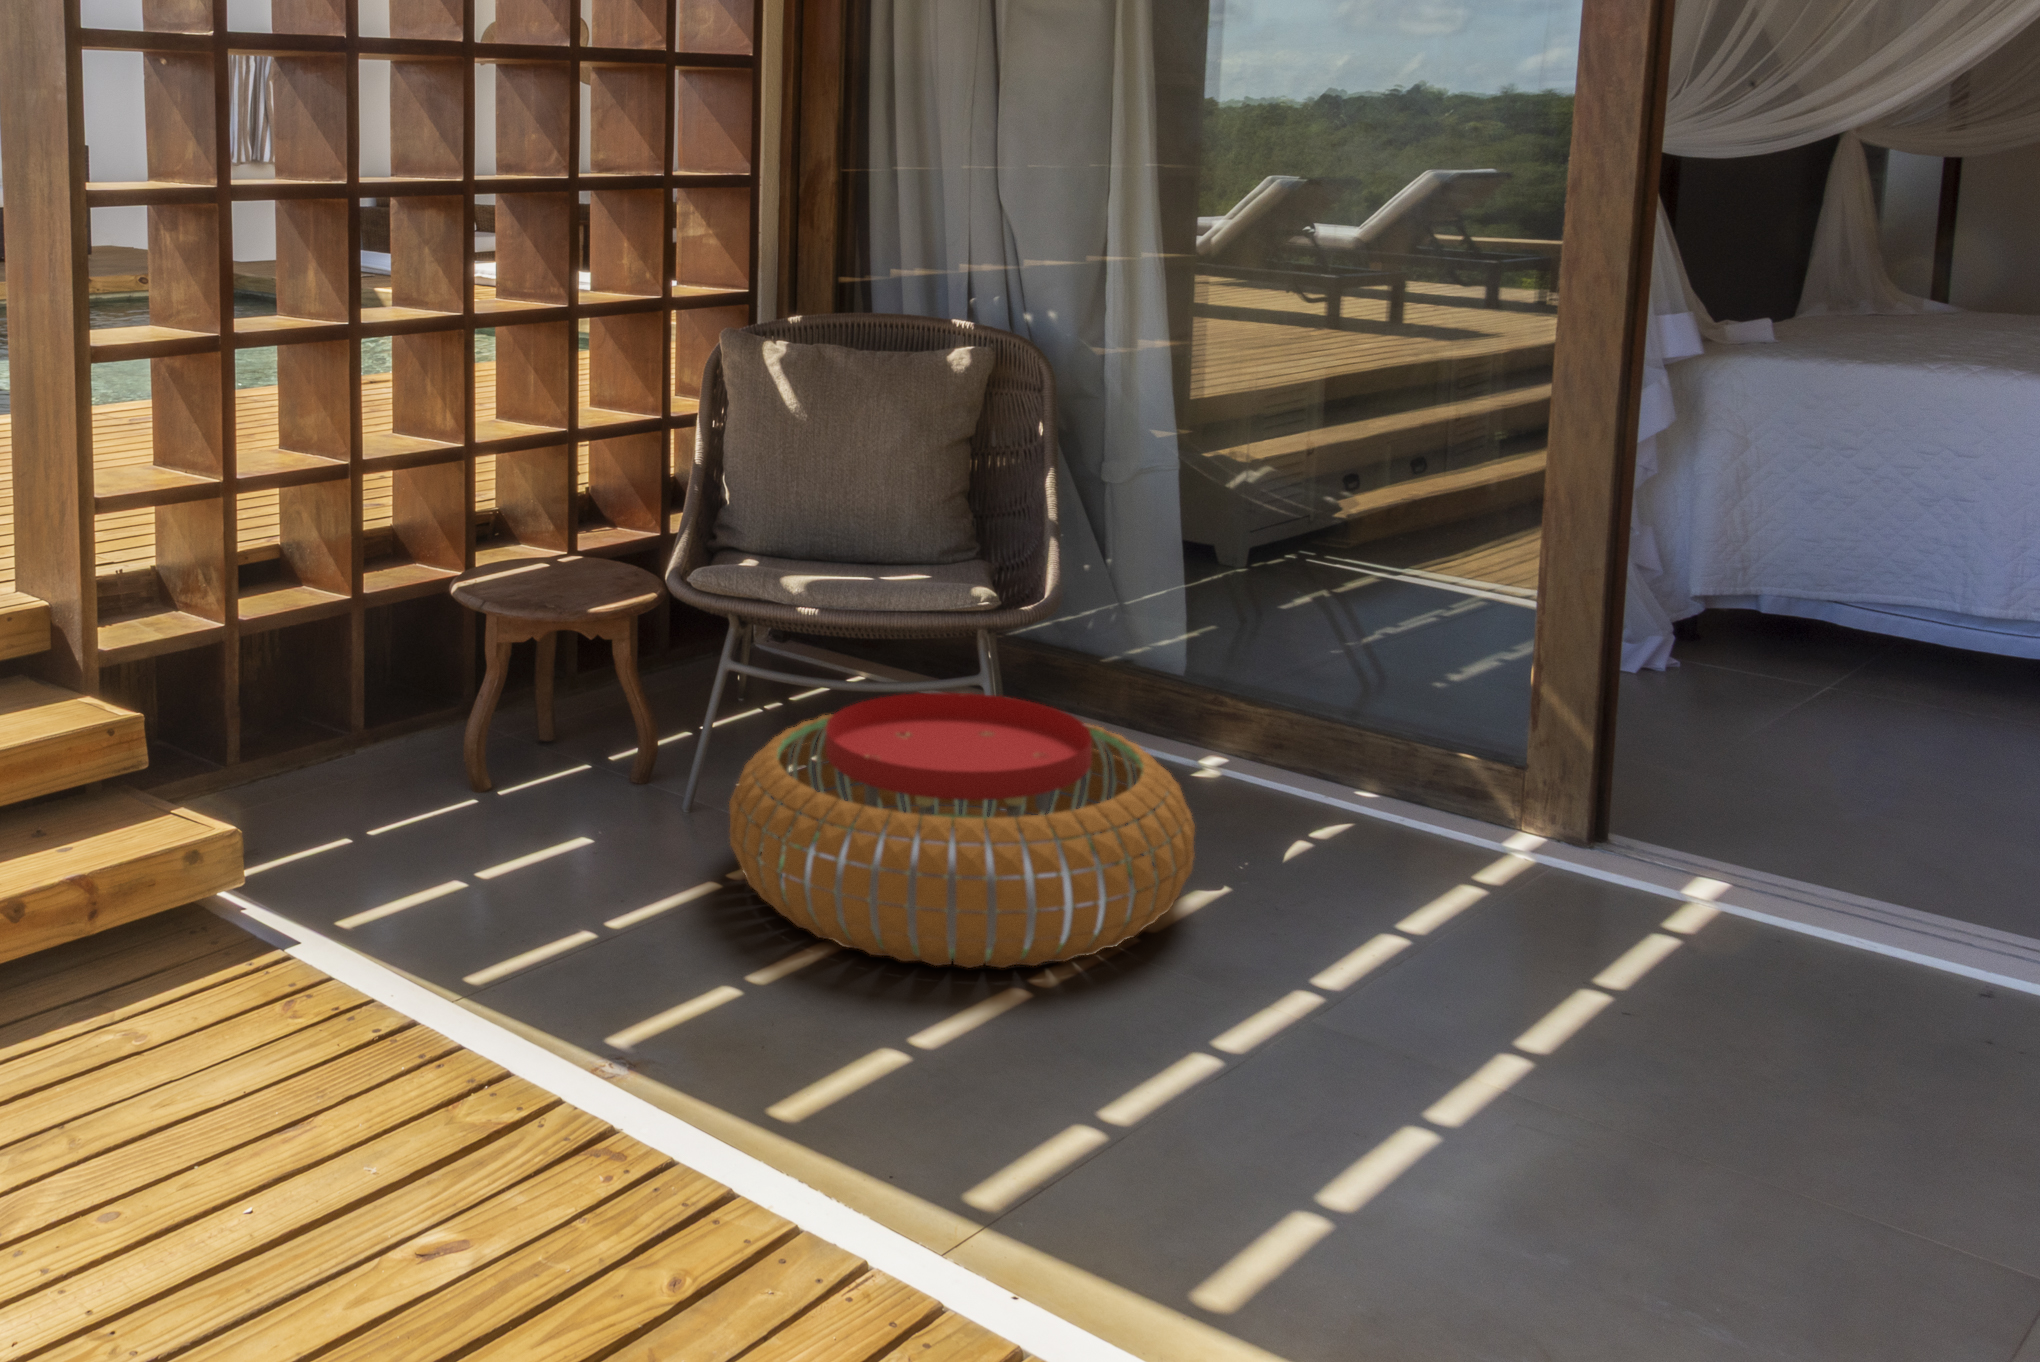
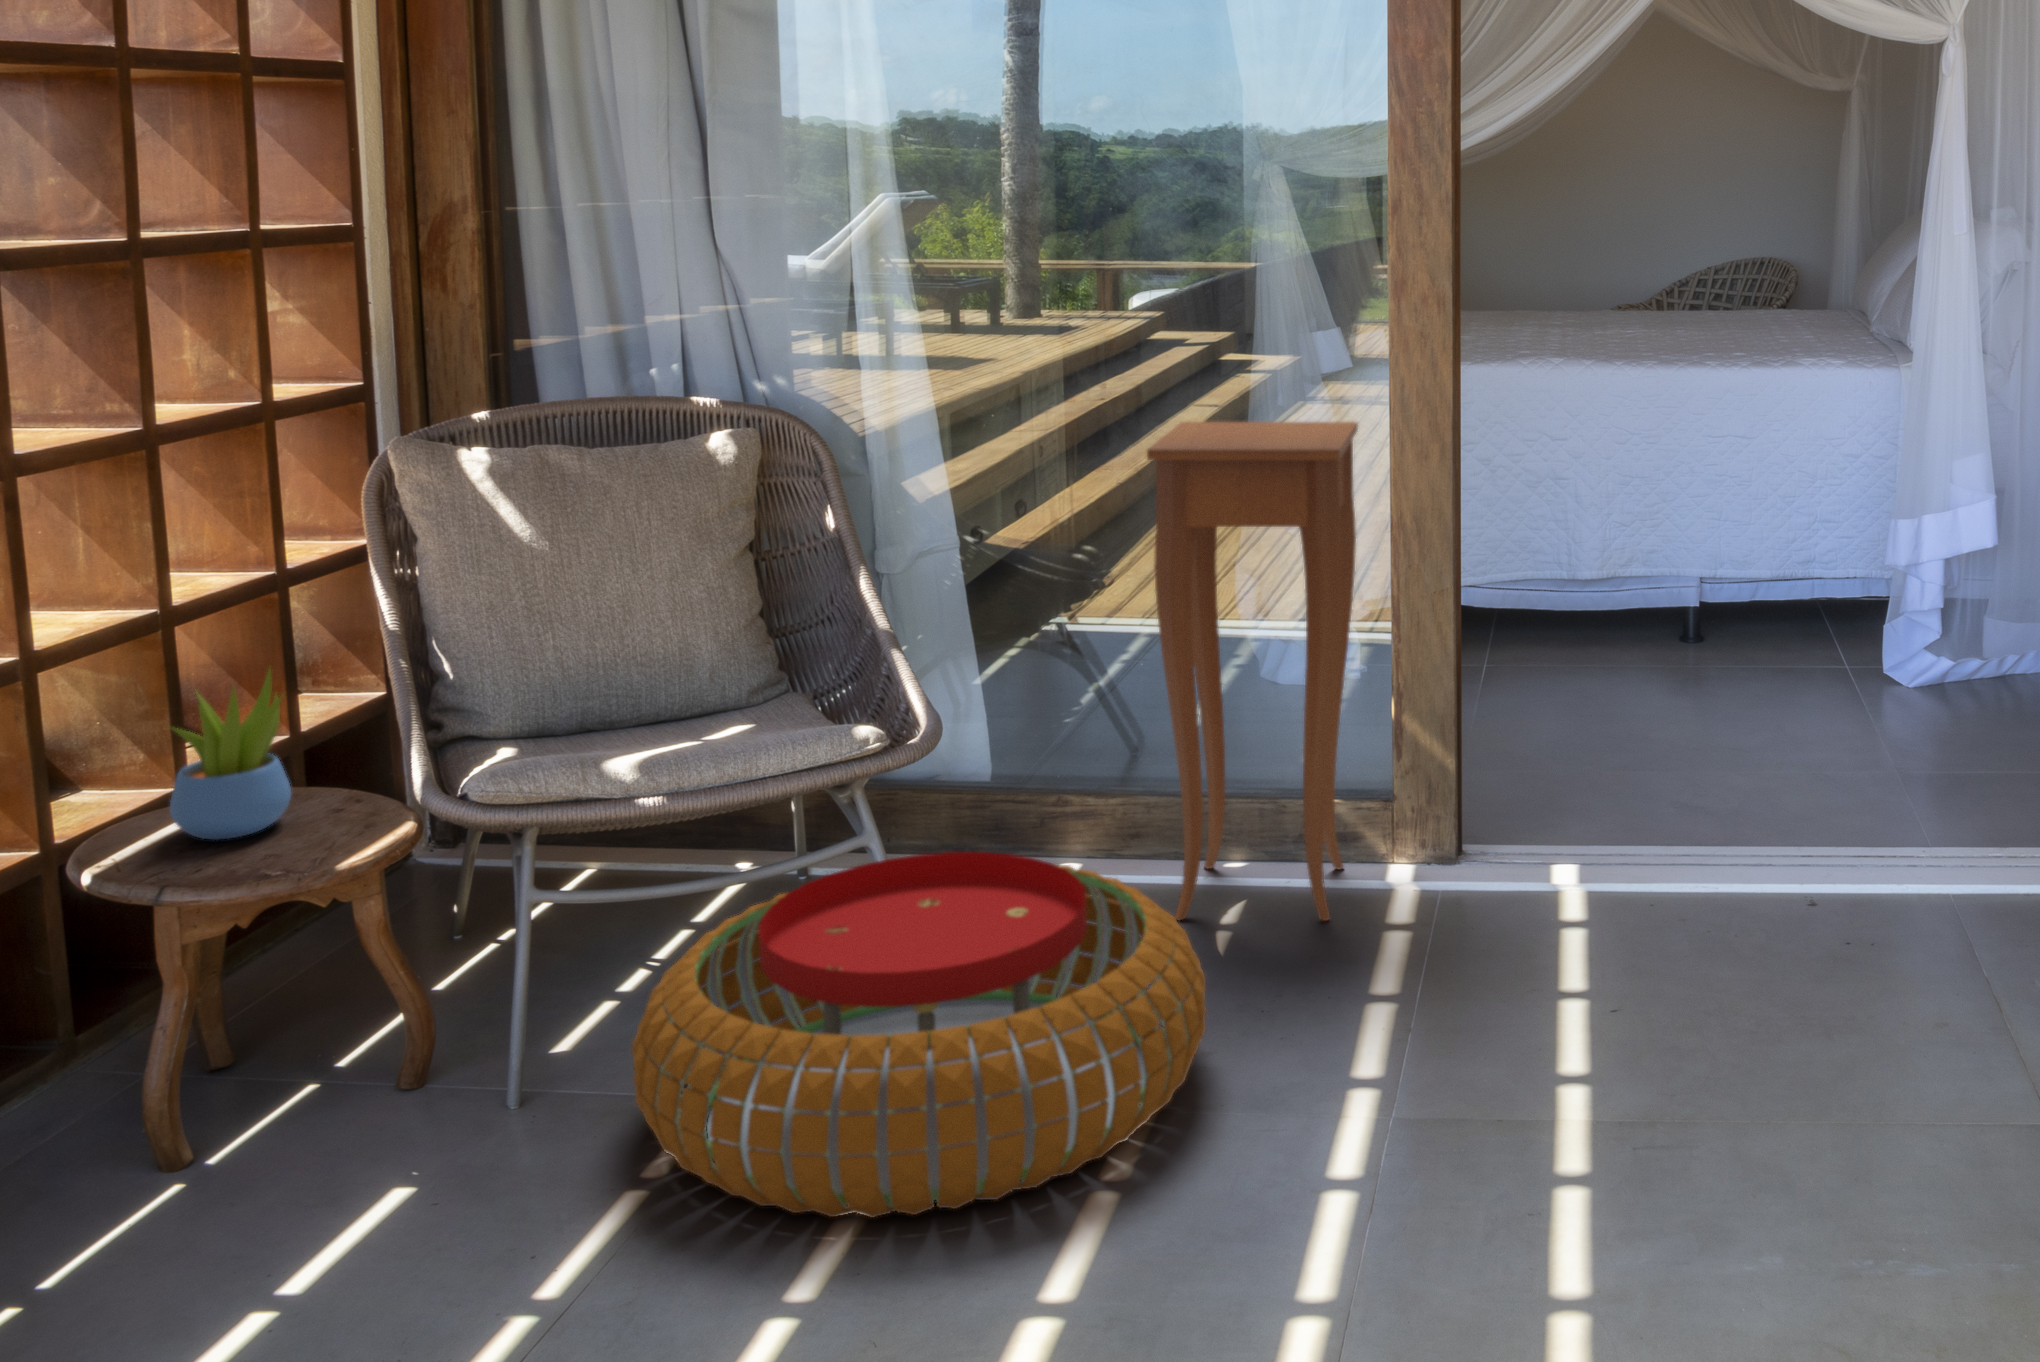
side table: none [1255,364,1513,861] -> present [1147,422,1358,921]
succulent plant: none [526,469,598,582] -> present [170,669,291,840]

